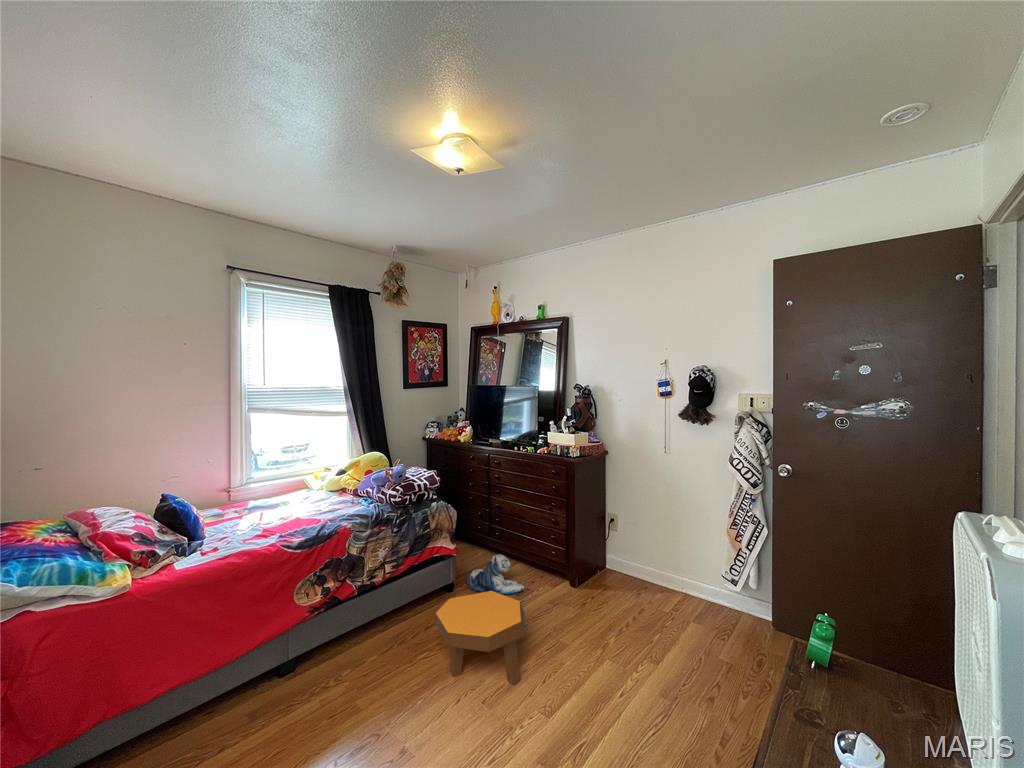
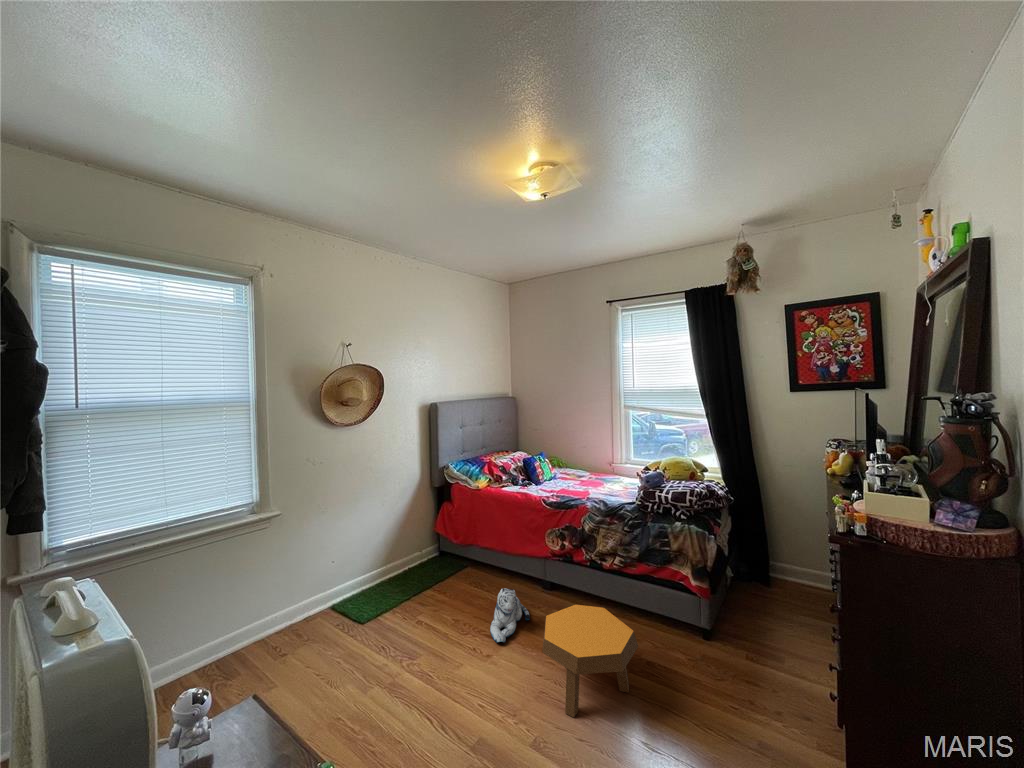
plush toy: present [466,554,524,595] -> present [490,588,530,643]

